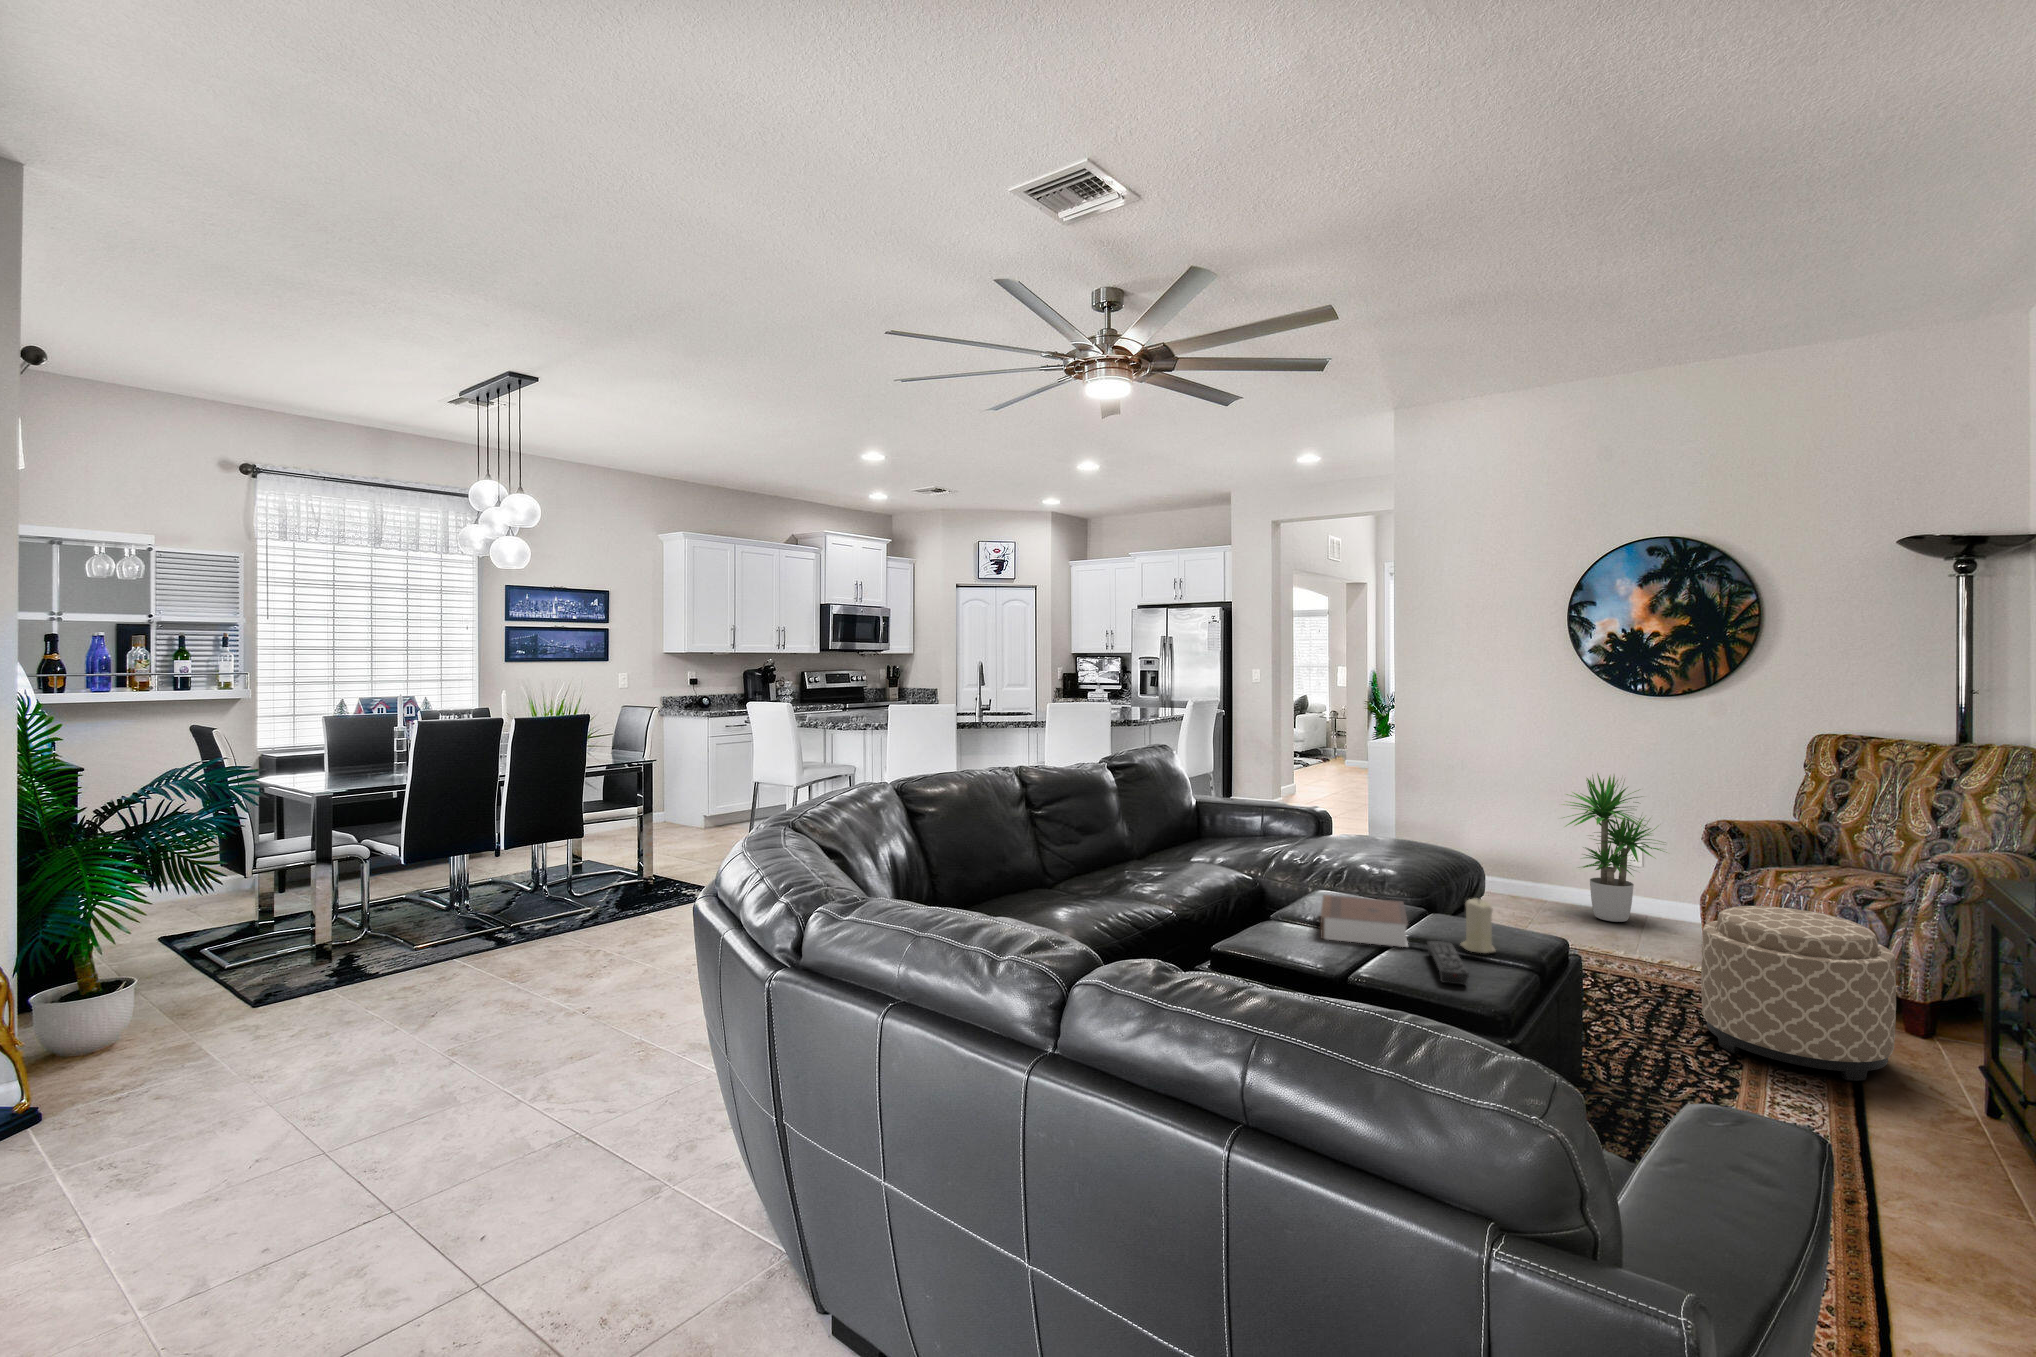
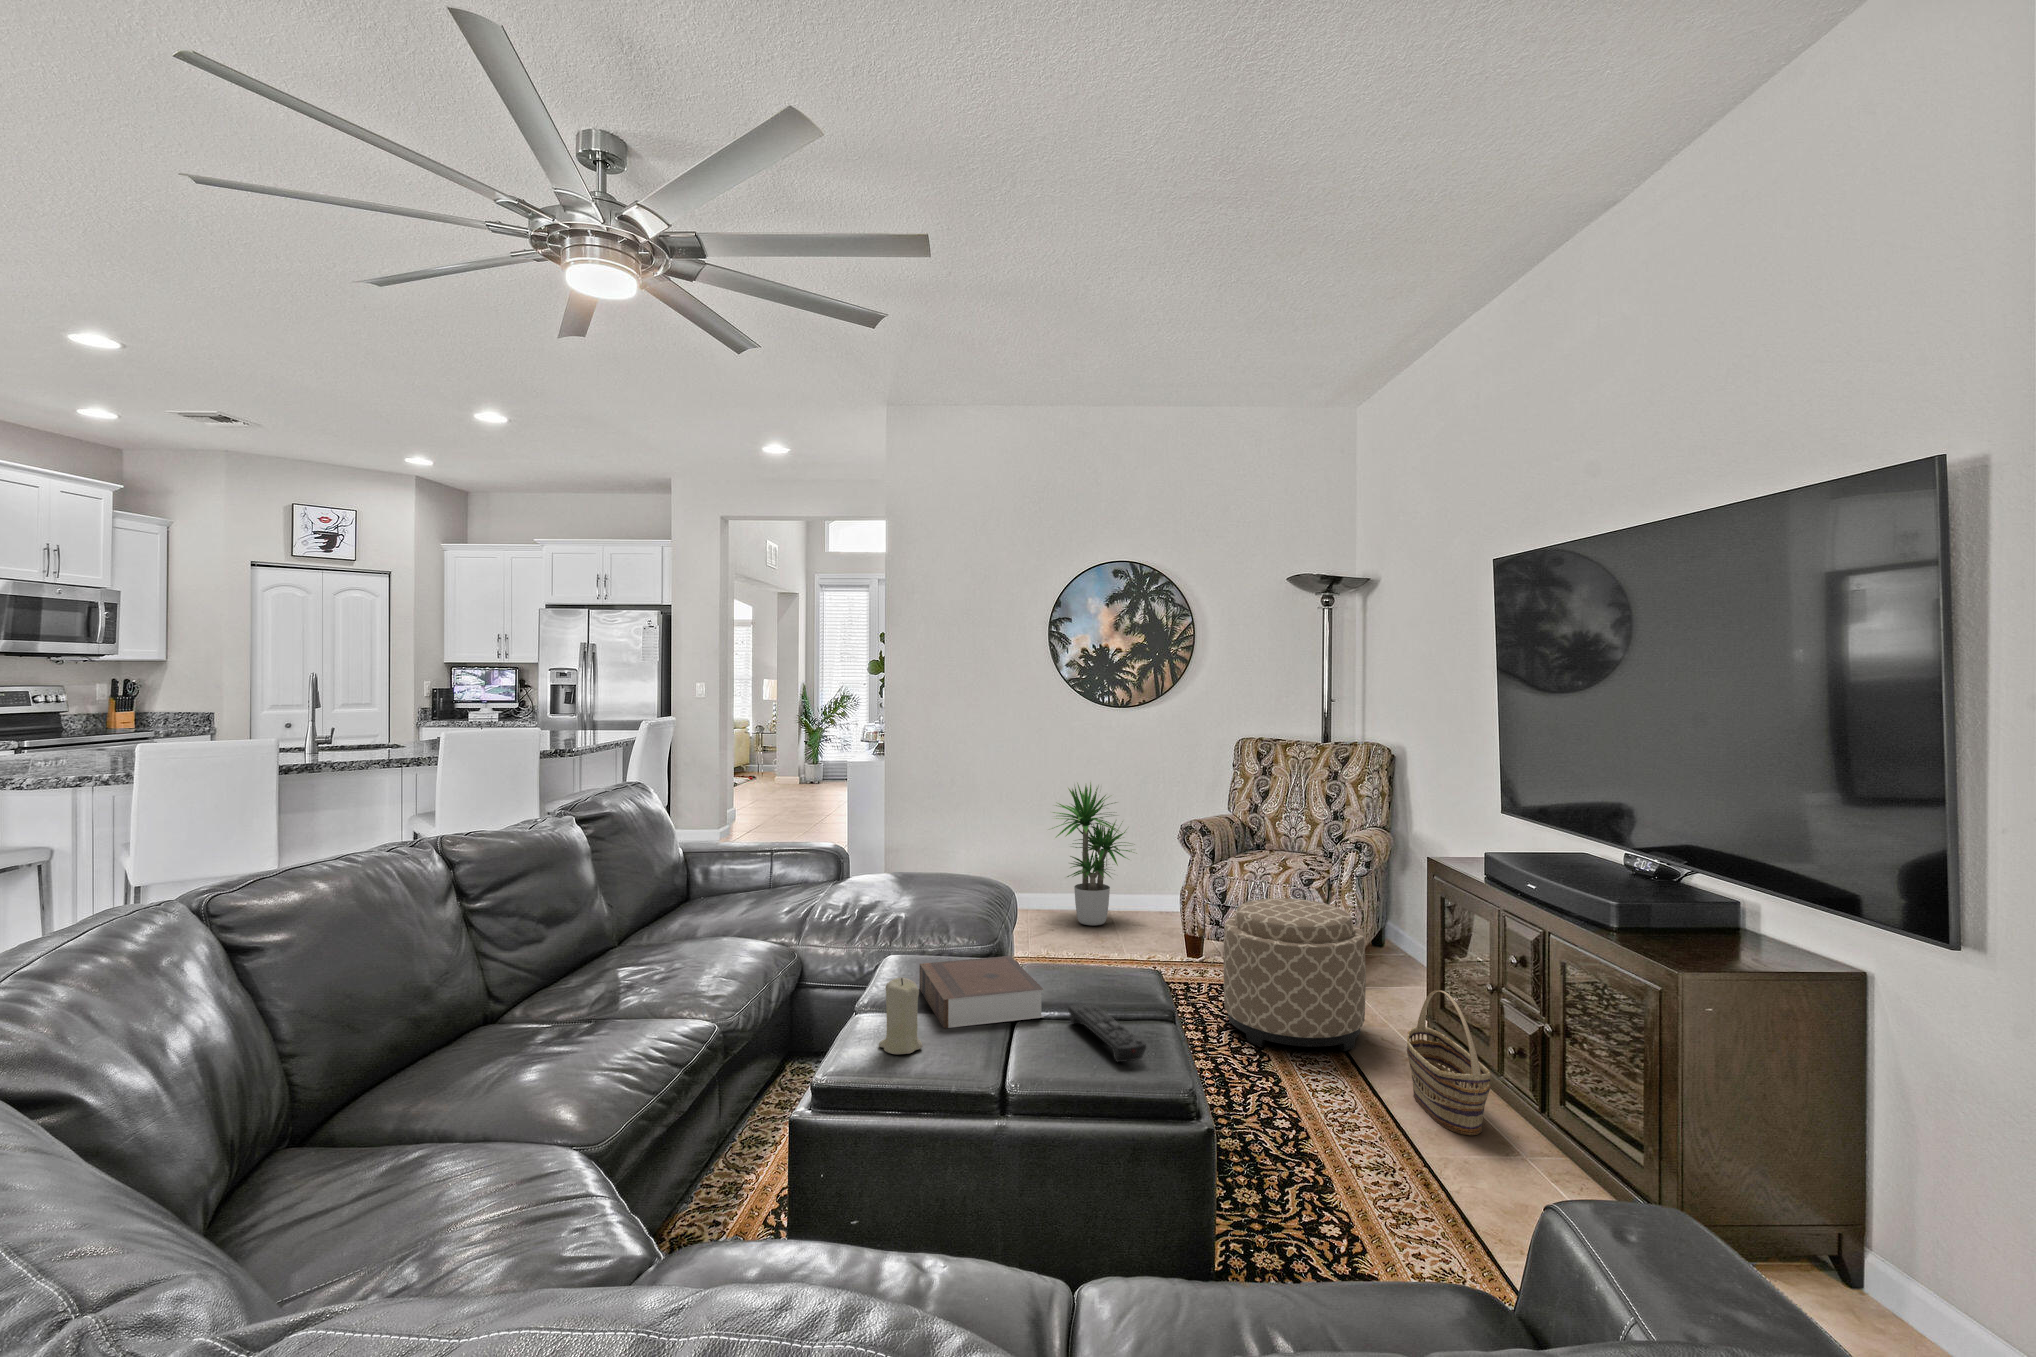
candle: present [1461,898,1495,953] -> present [879,978,923,1054]
basket: none [1900,1023,1993,1185] -> present [1407,991,1490,1135]

